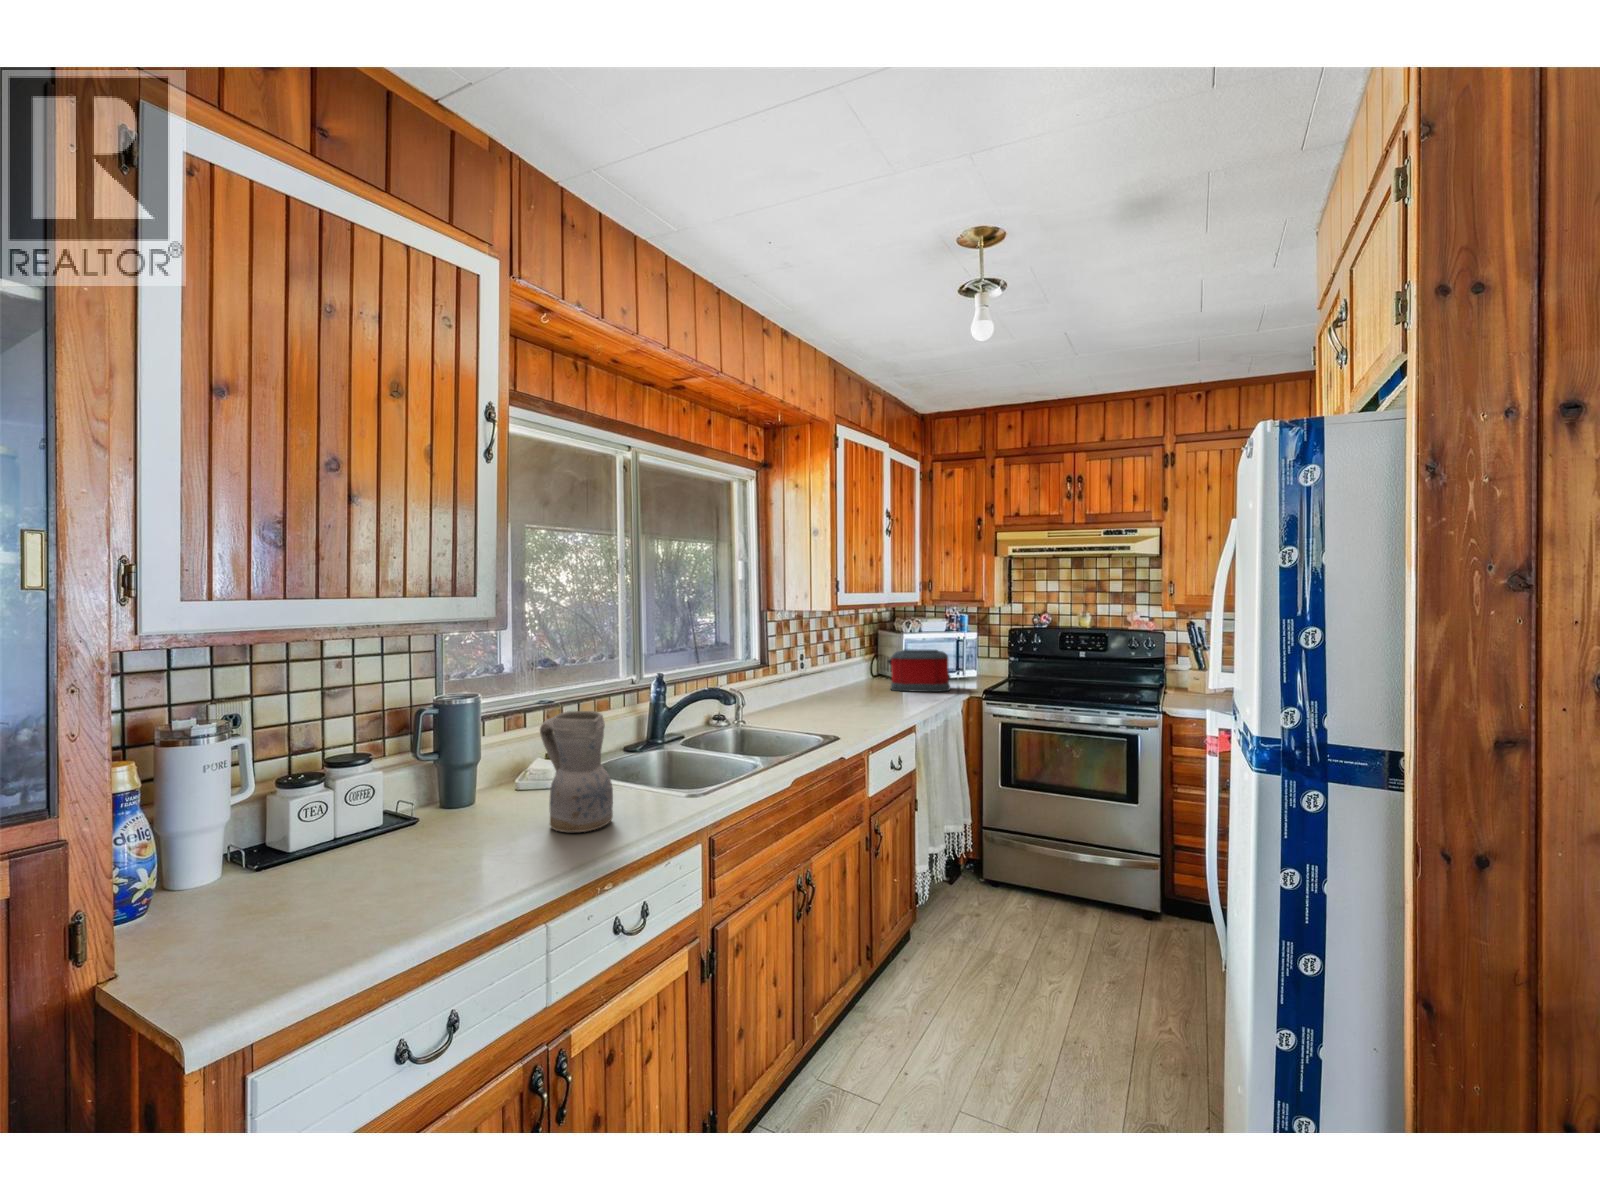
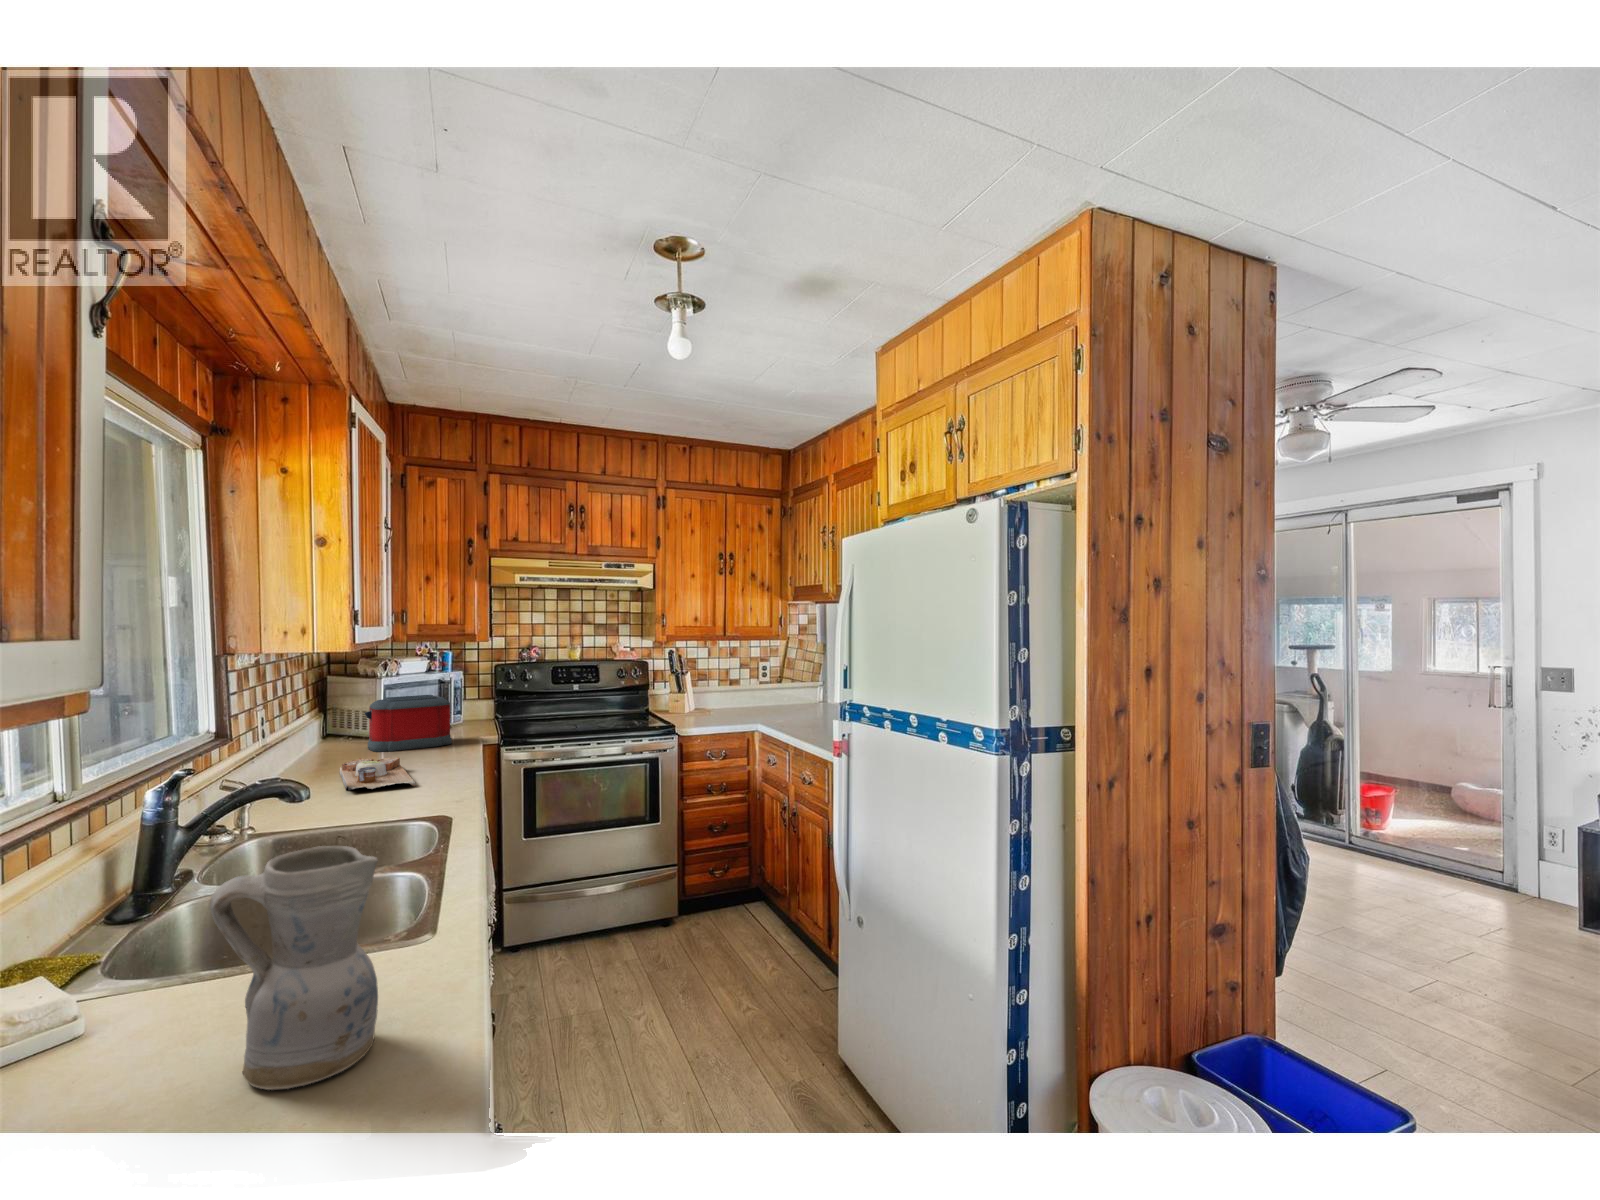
cutting board: none [825,691,885,715] -> present [340,757,416,791]

